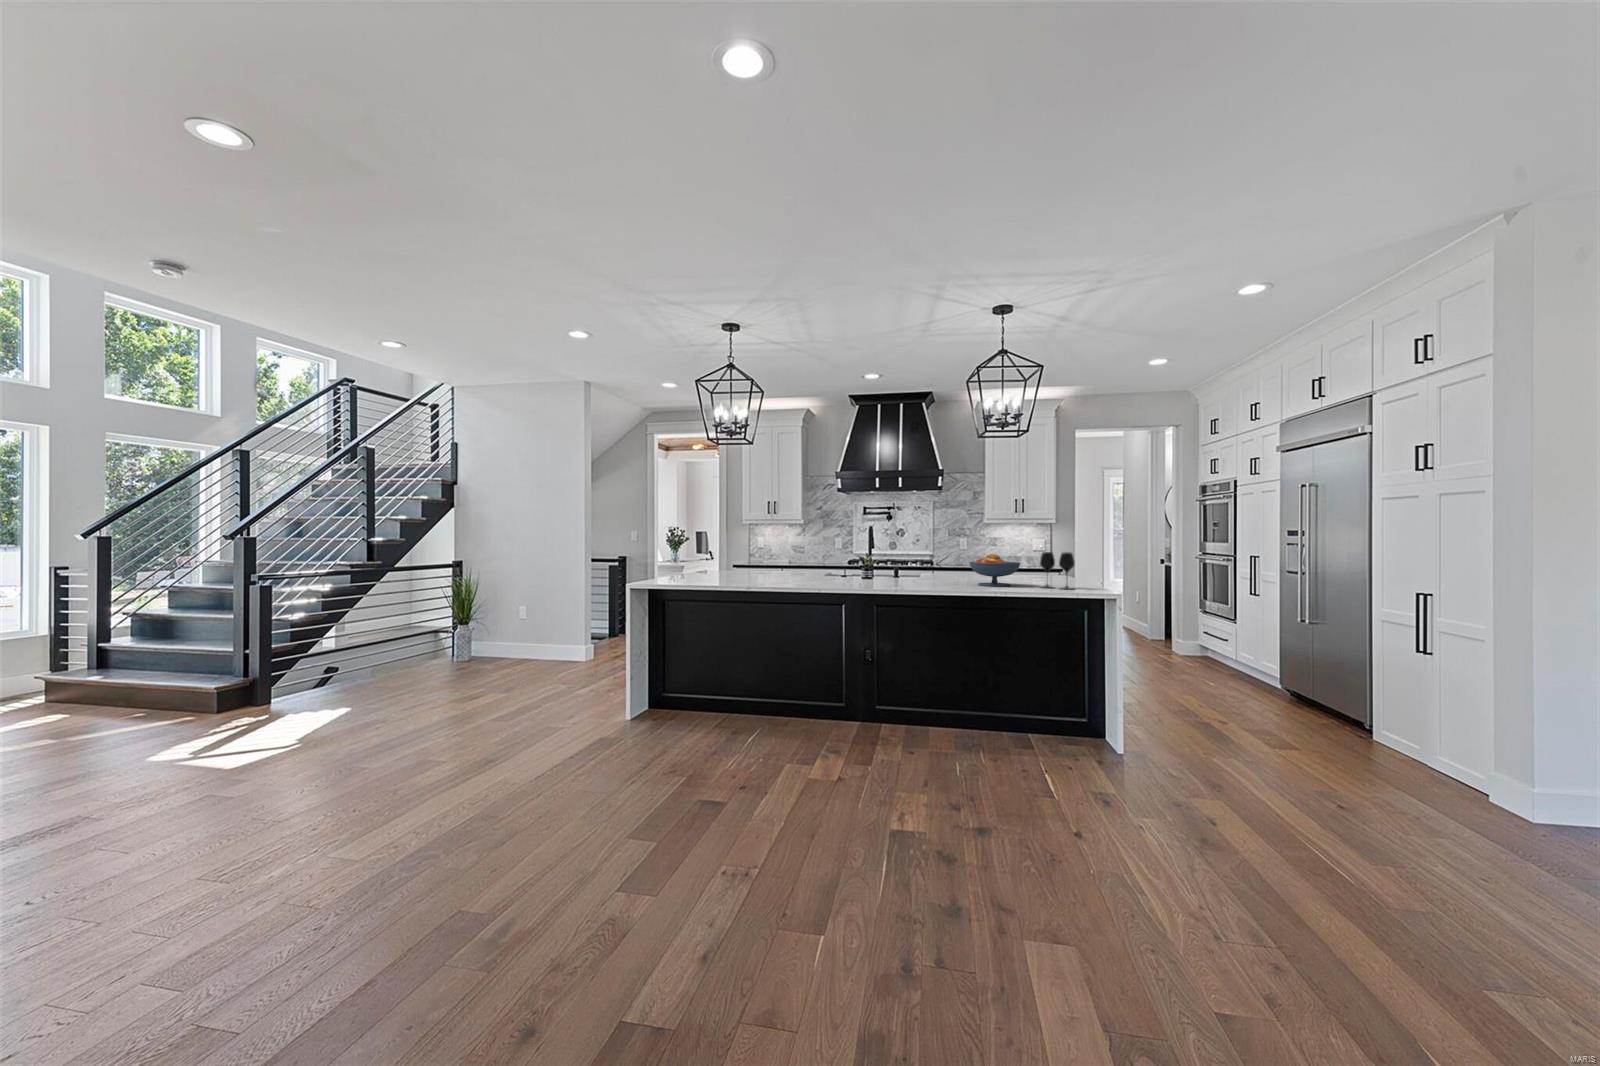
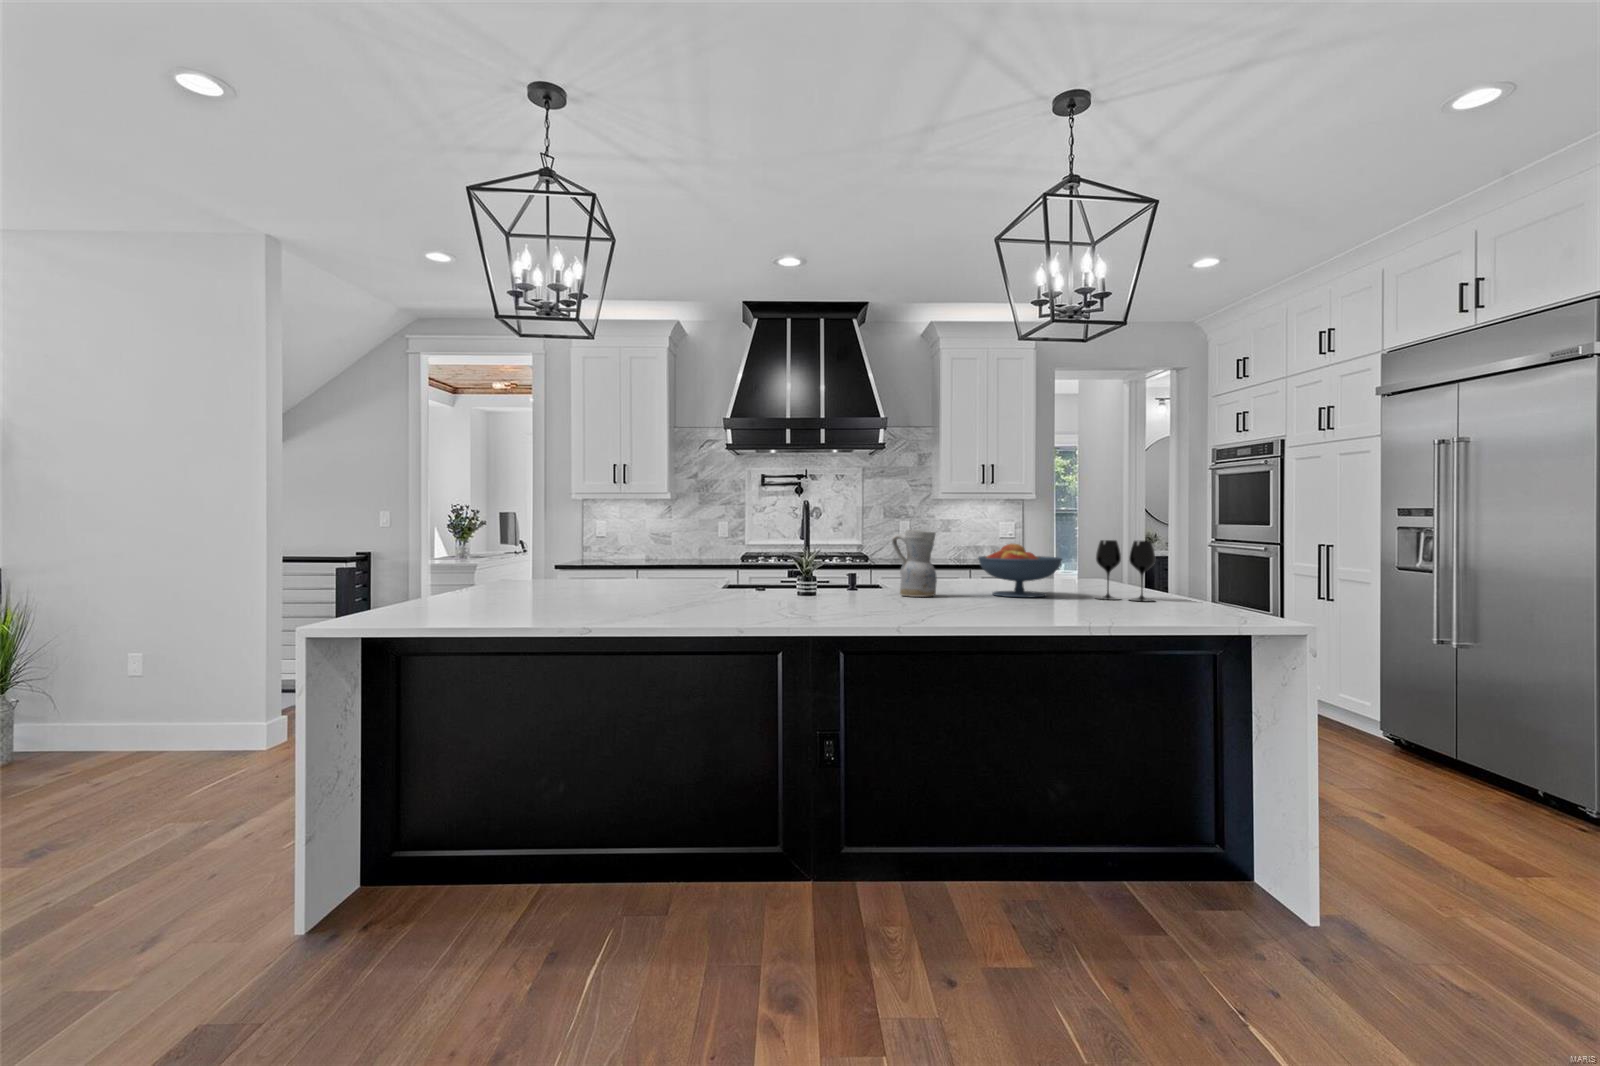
ceramic pitcher: none [916,546,942,585] -> present [892,530,937,597]

